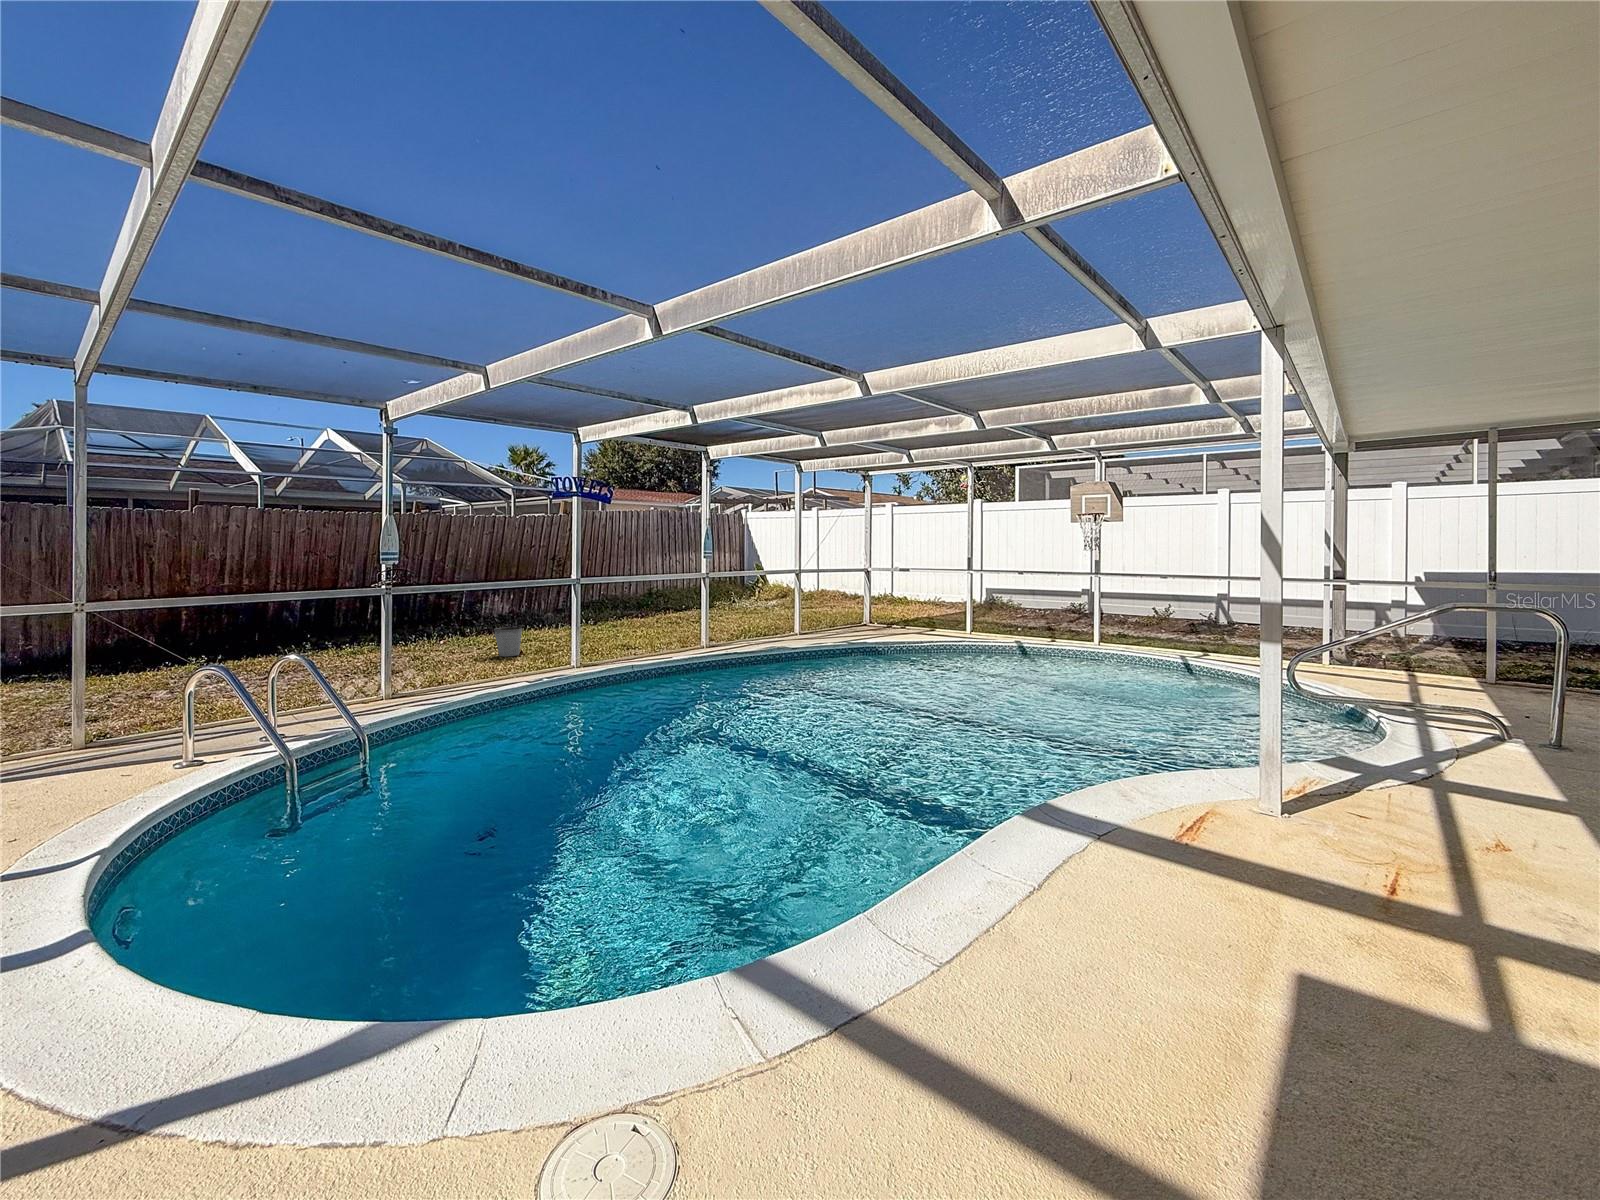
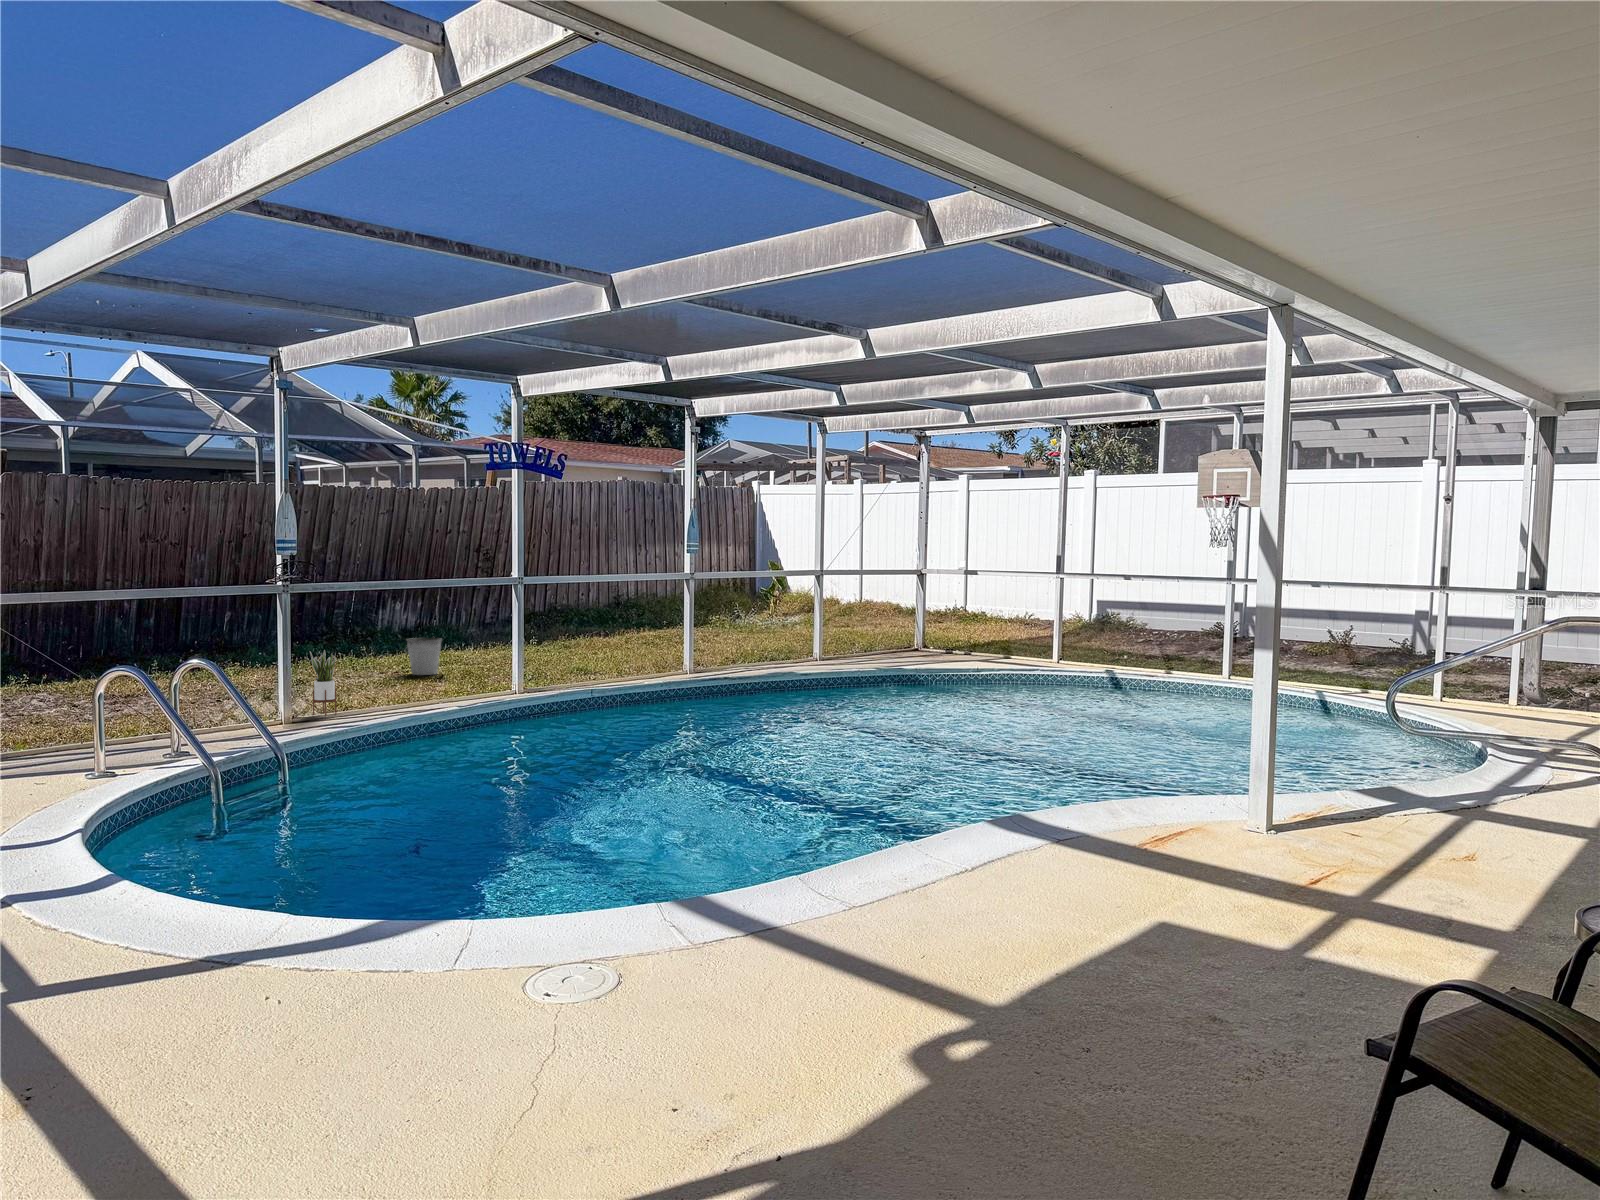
potted plant: none [399,646,425,702] -> present [310,650,337,716]

